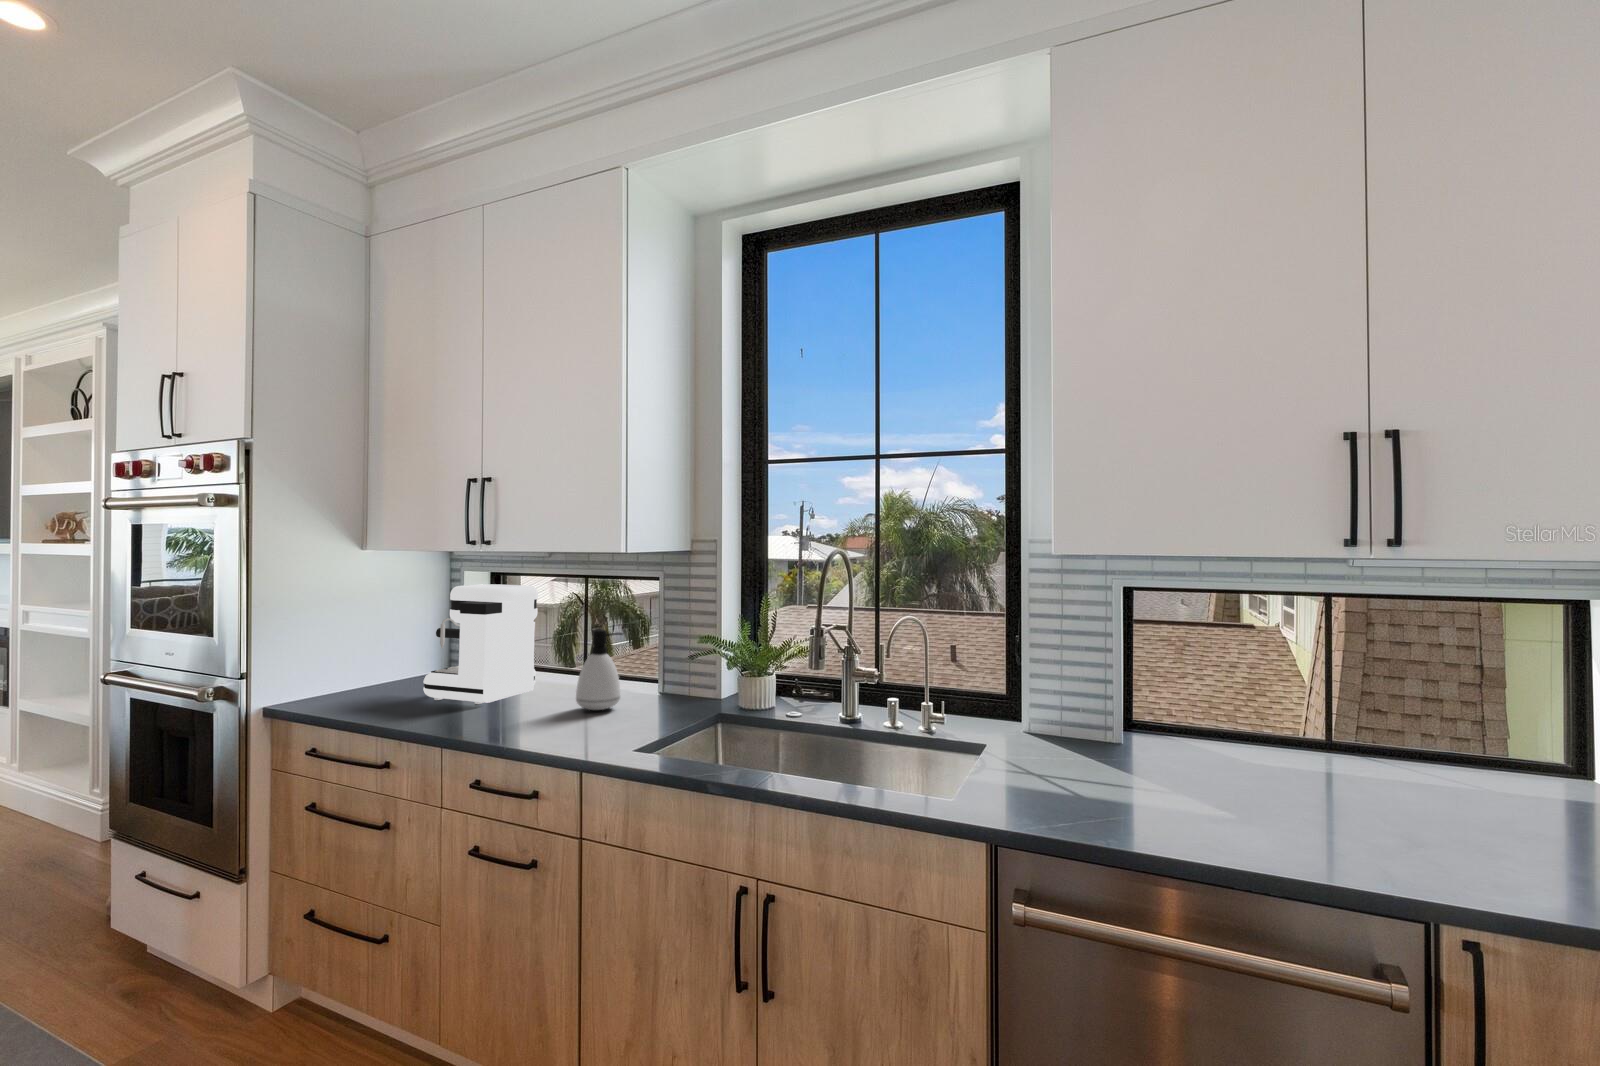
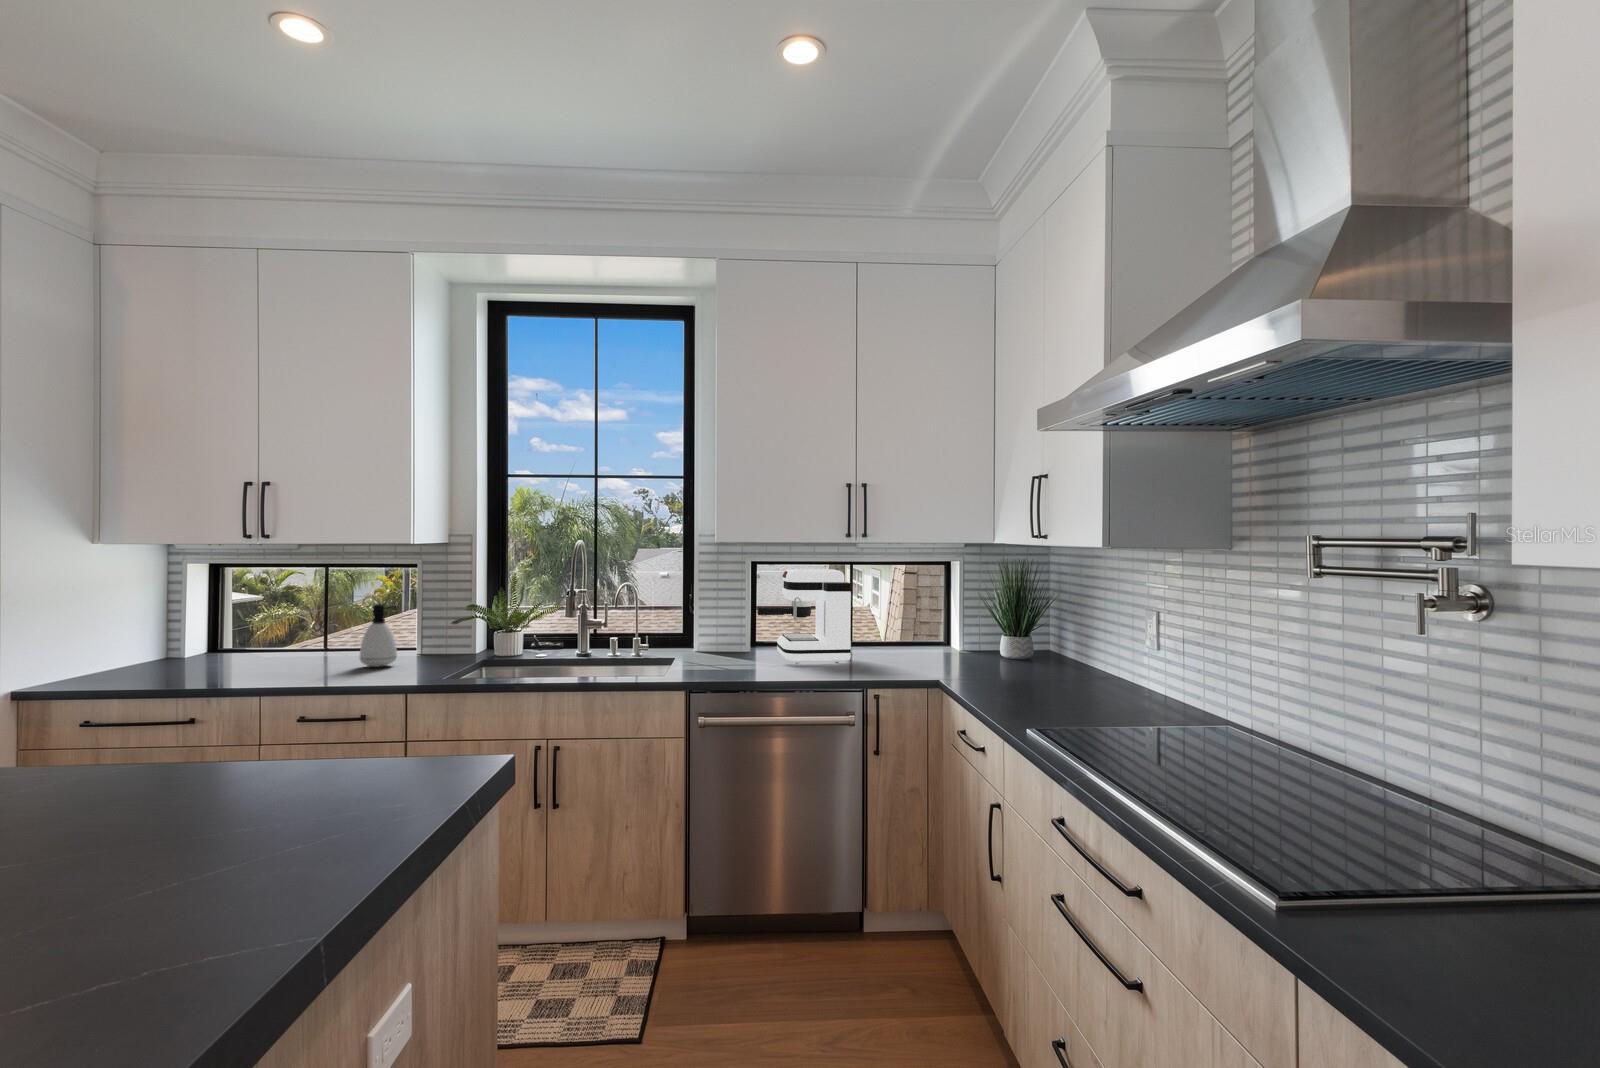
coffee maker: present [423,584,538,704] -> present [757,569,851,663]

